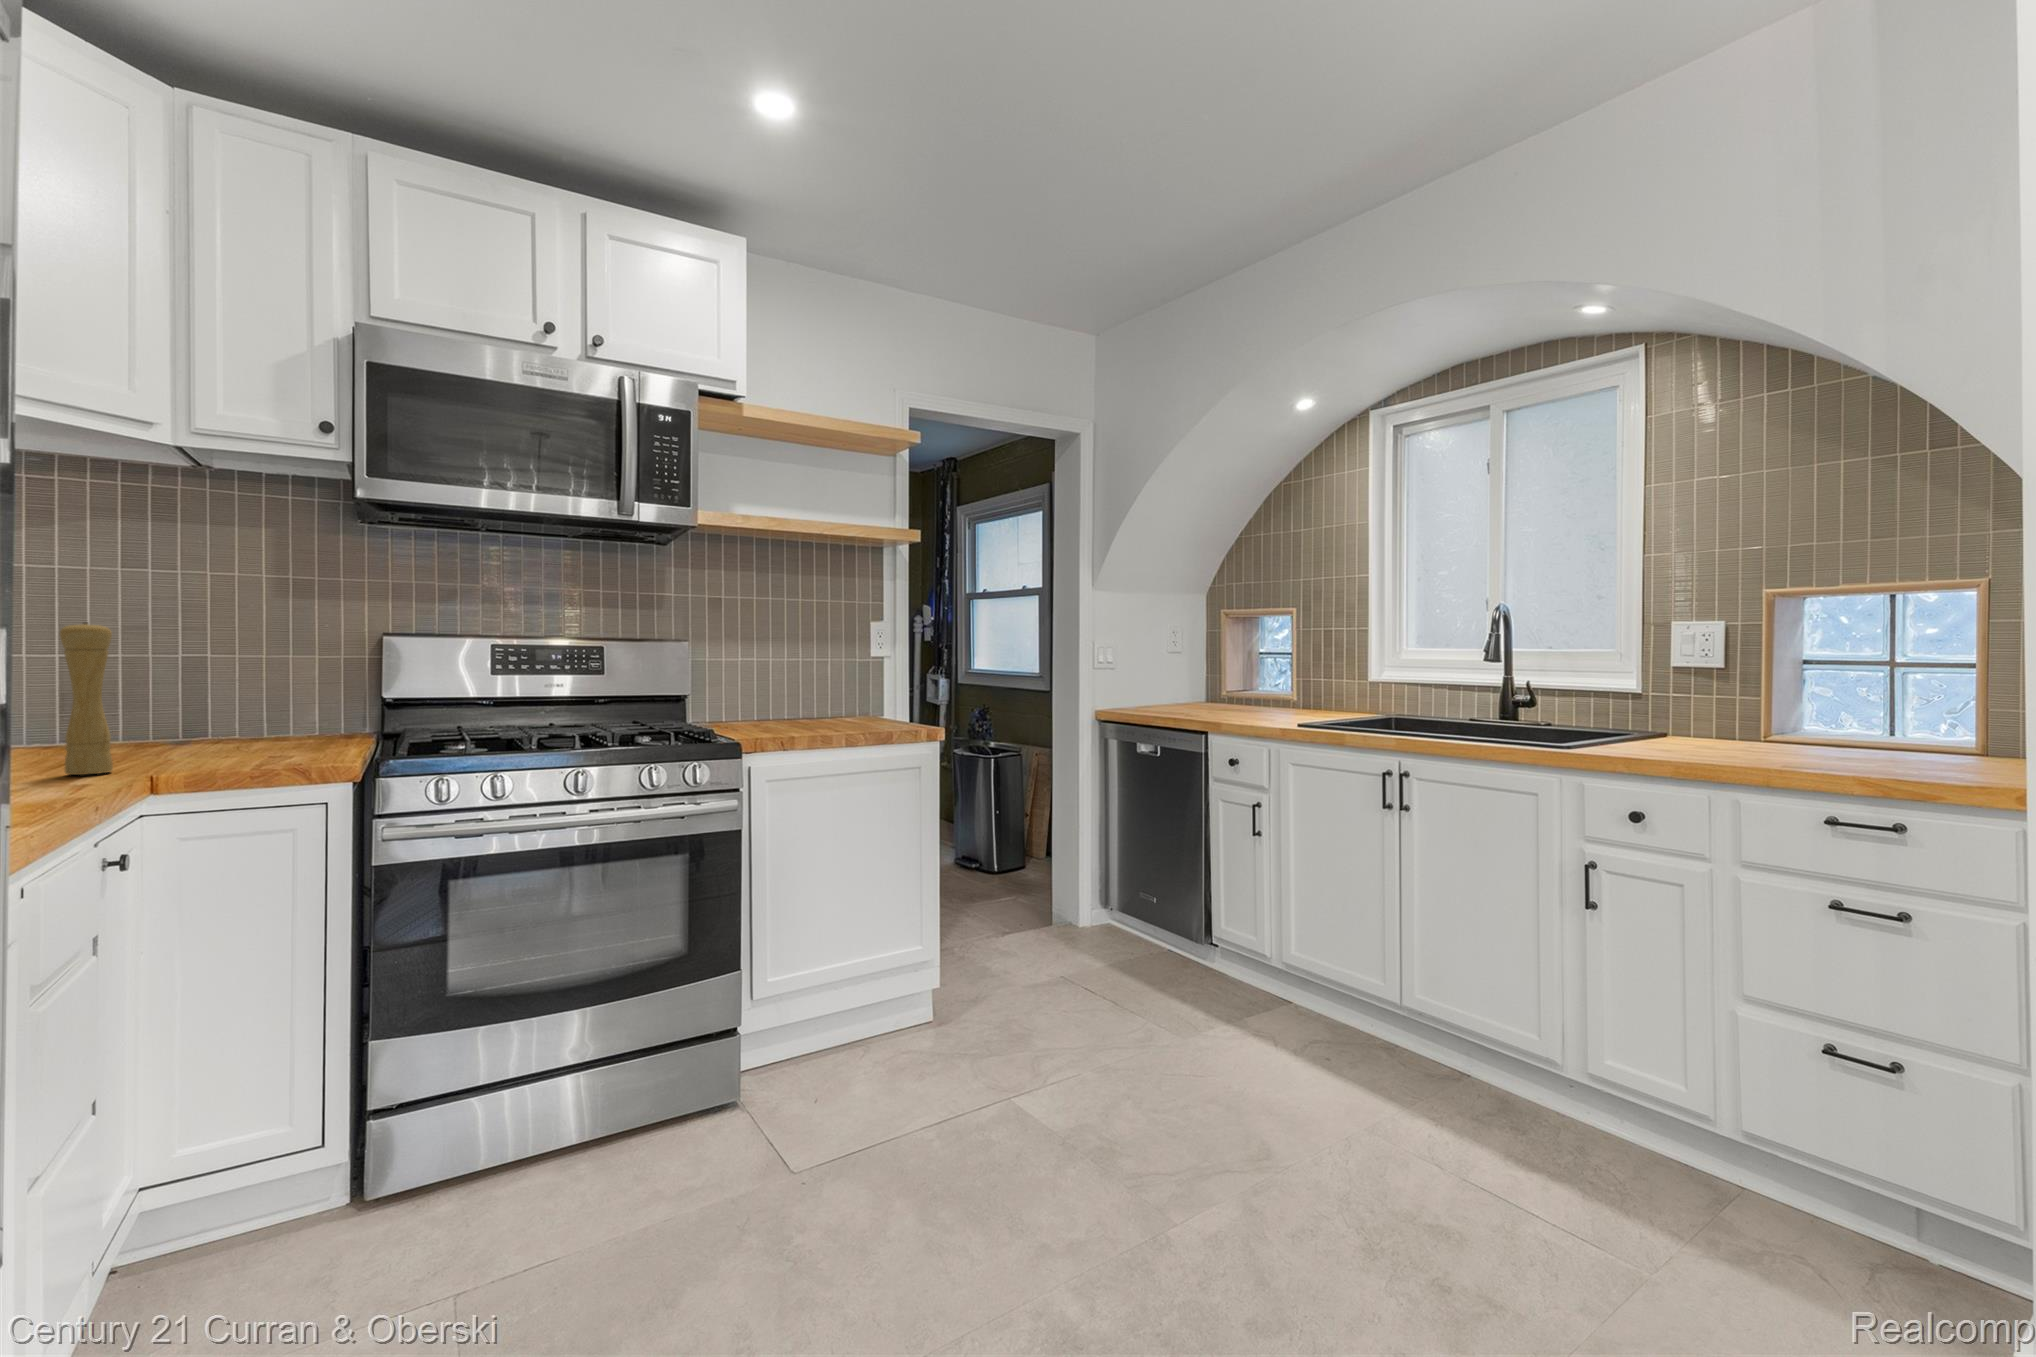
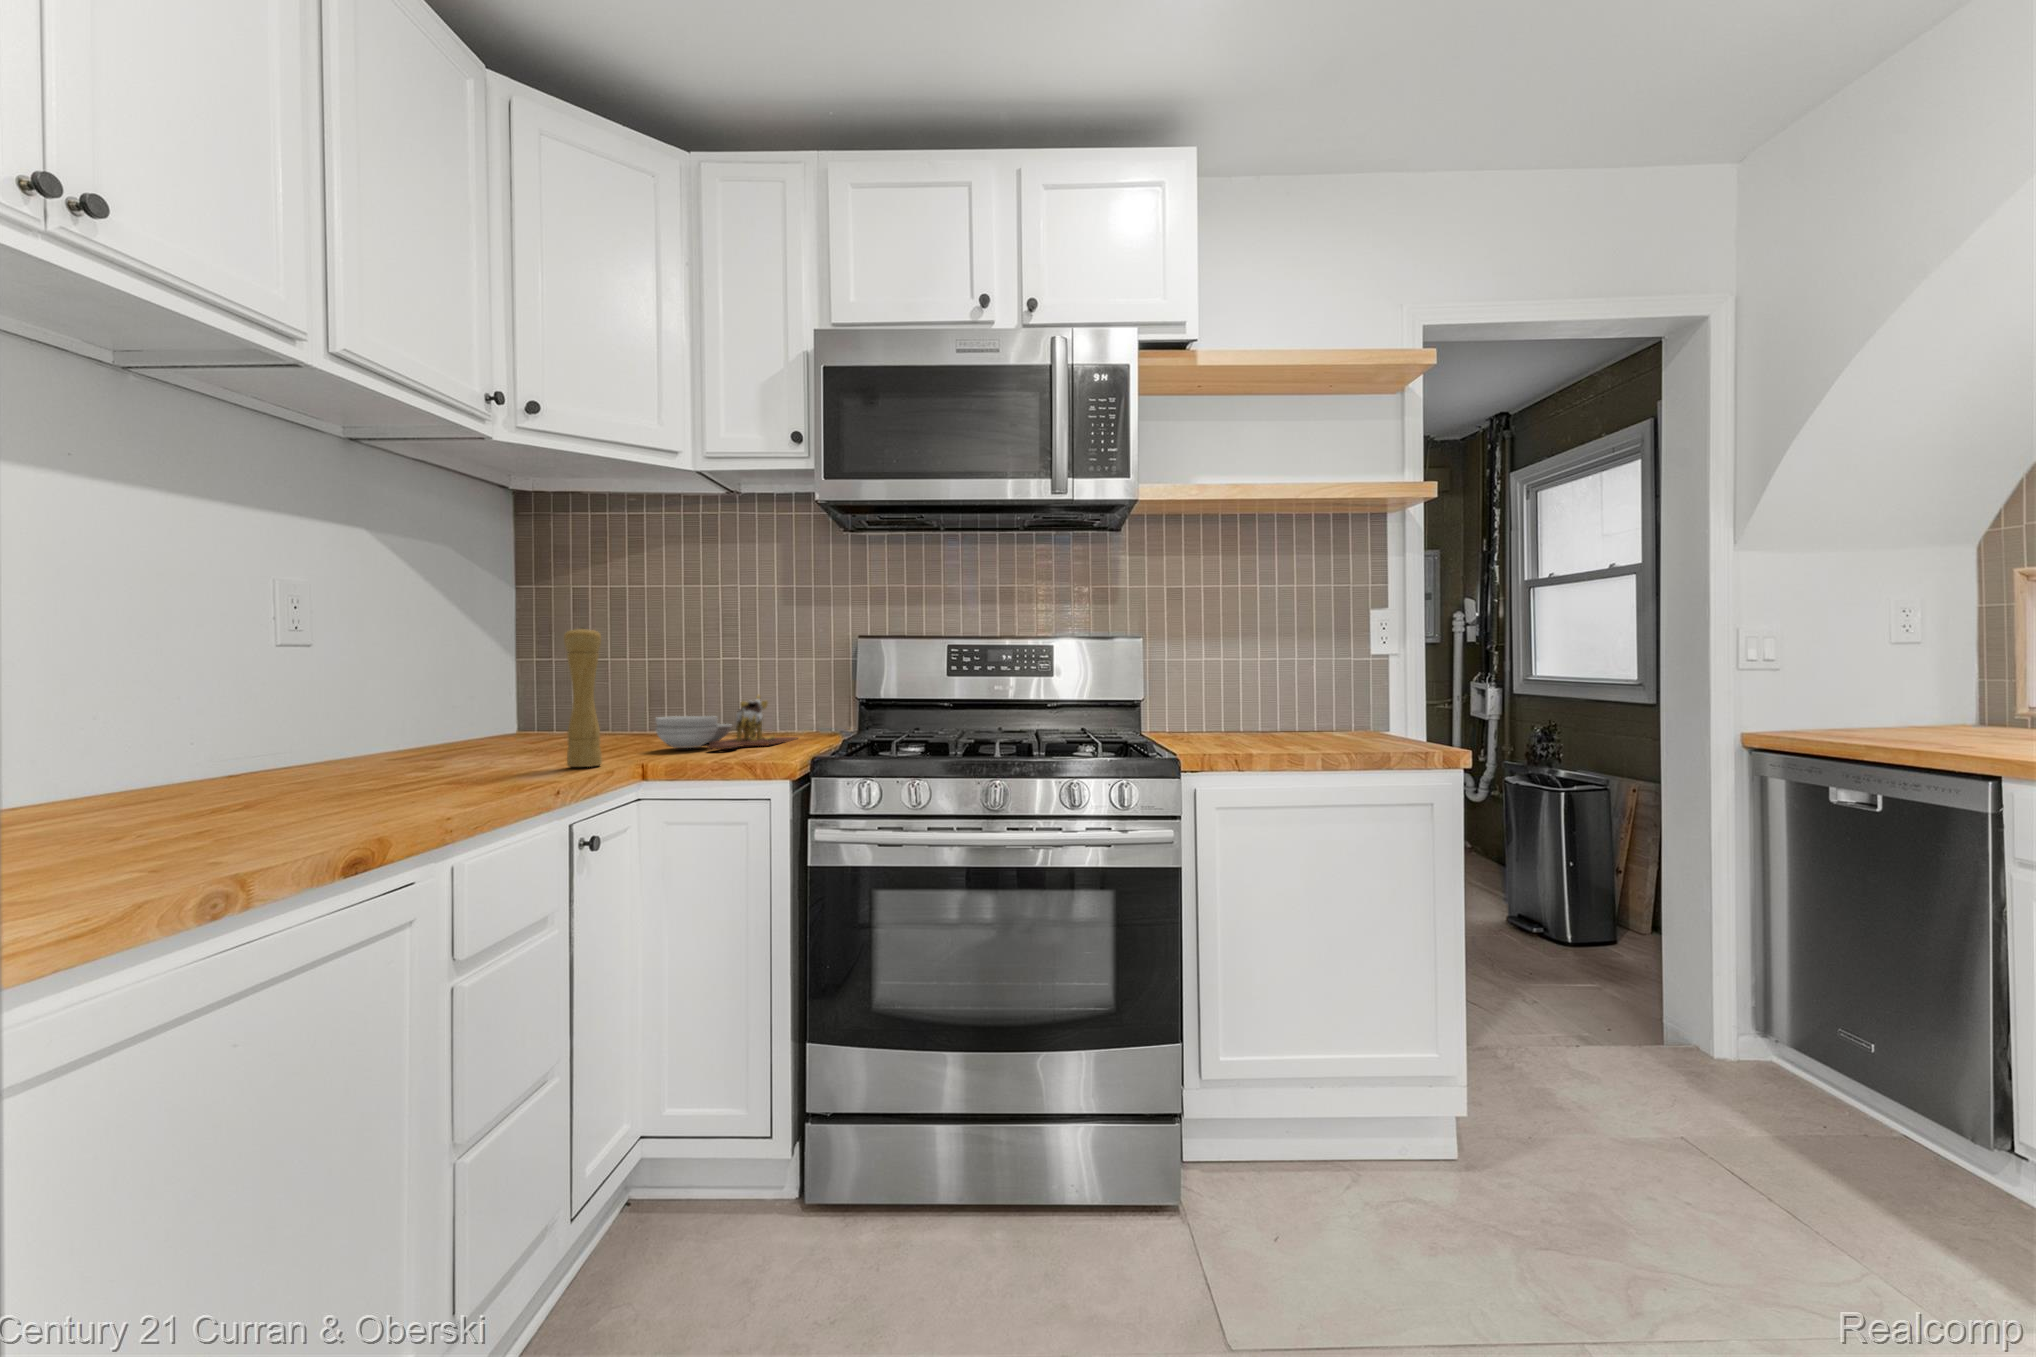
cutting board: none [156,692,328,750] -> present [656,695,798,749]

